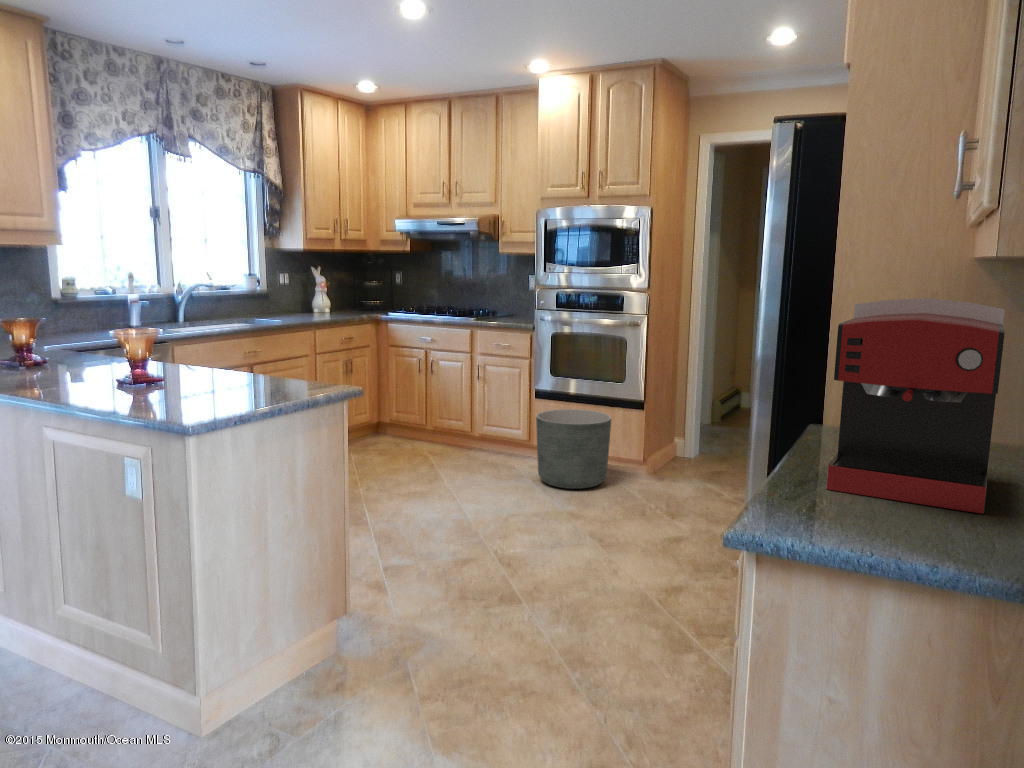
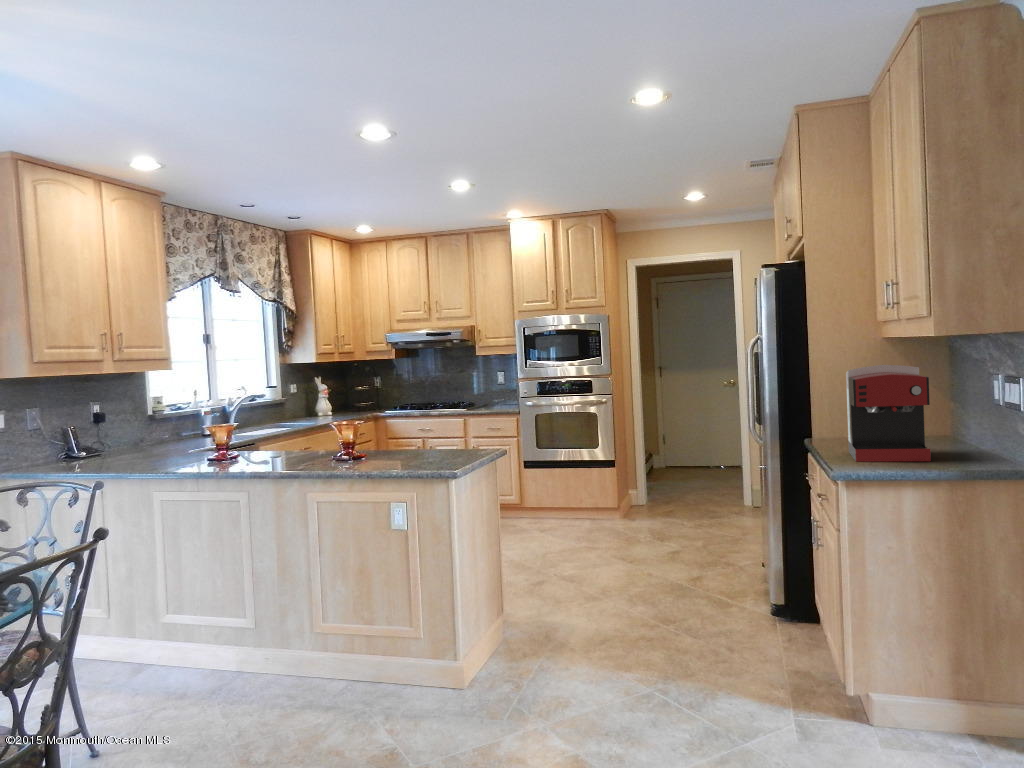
planter: present [536,409,611,489] -> none [538,473,596,534]

